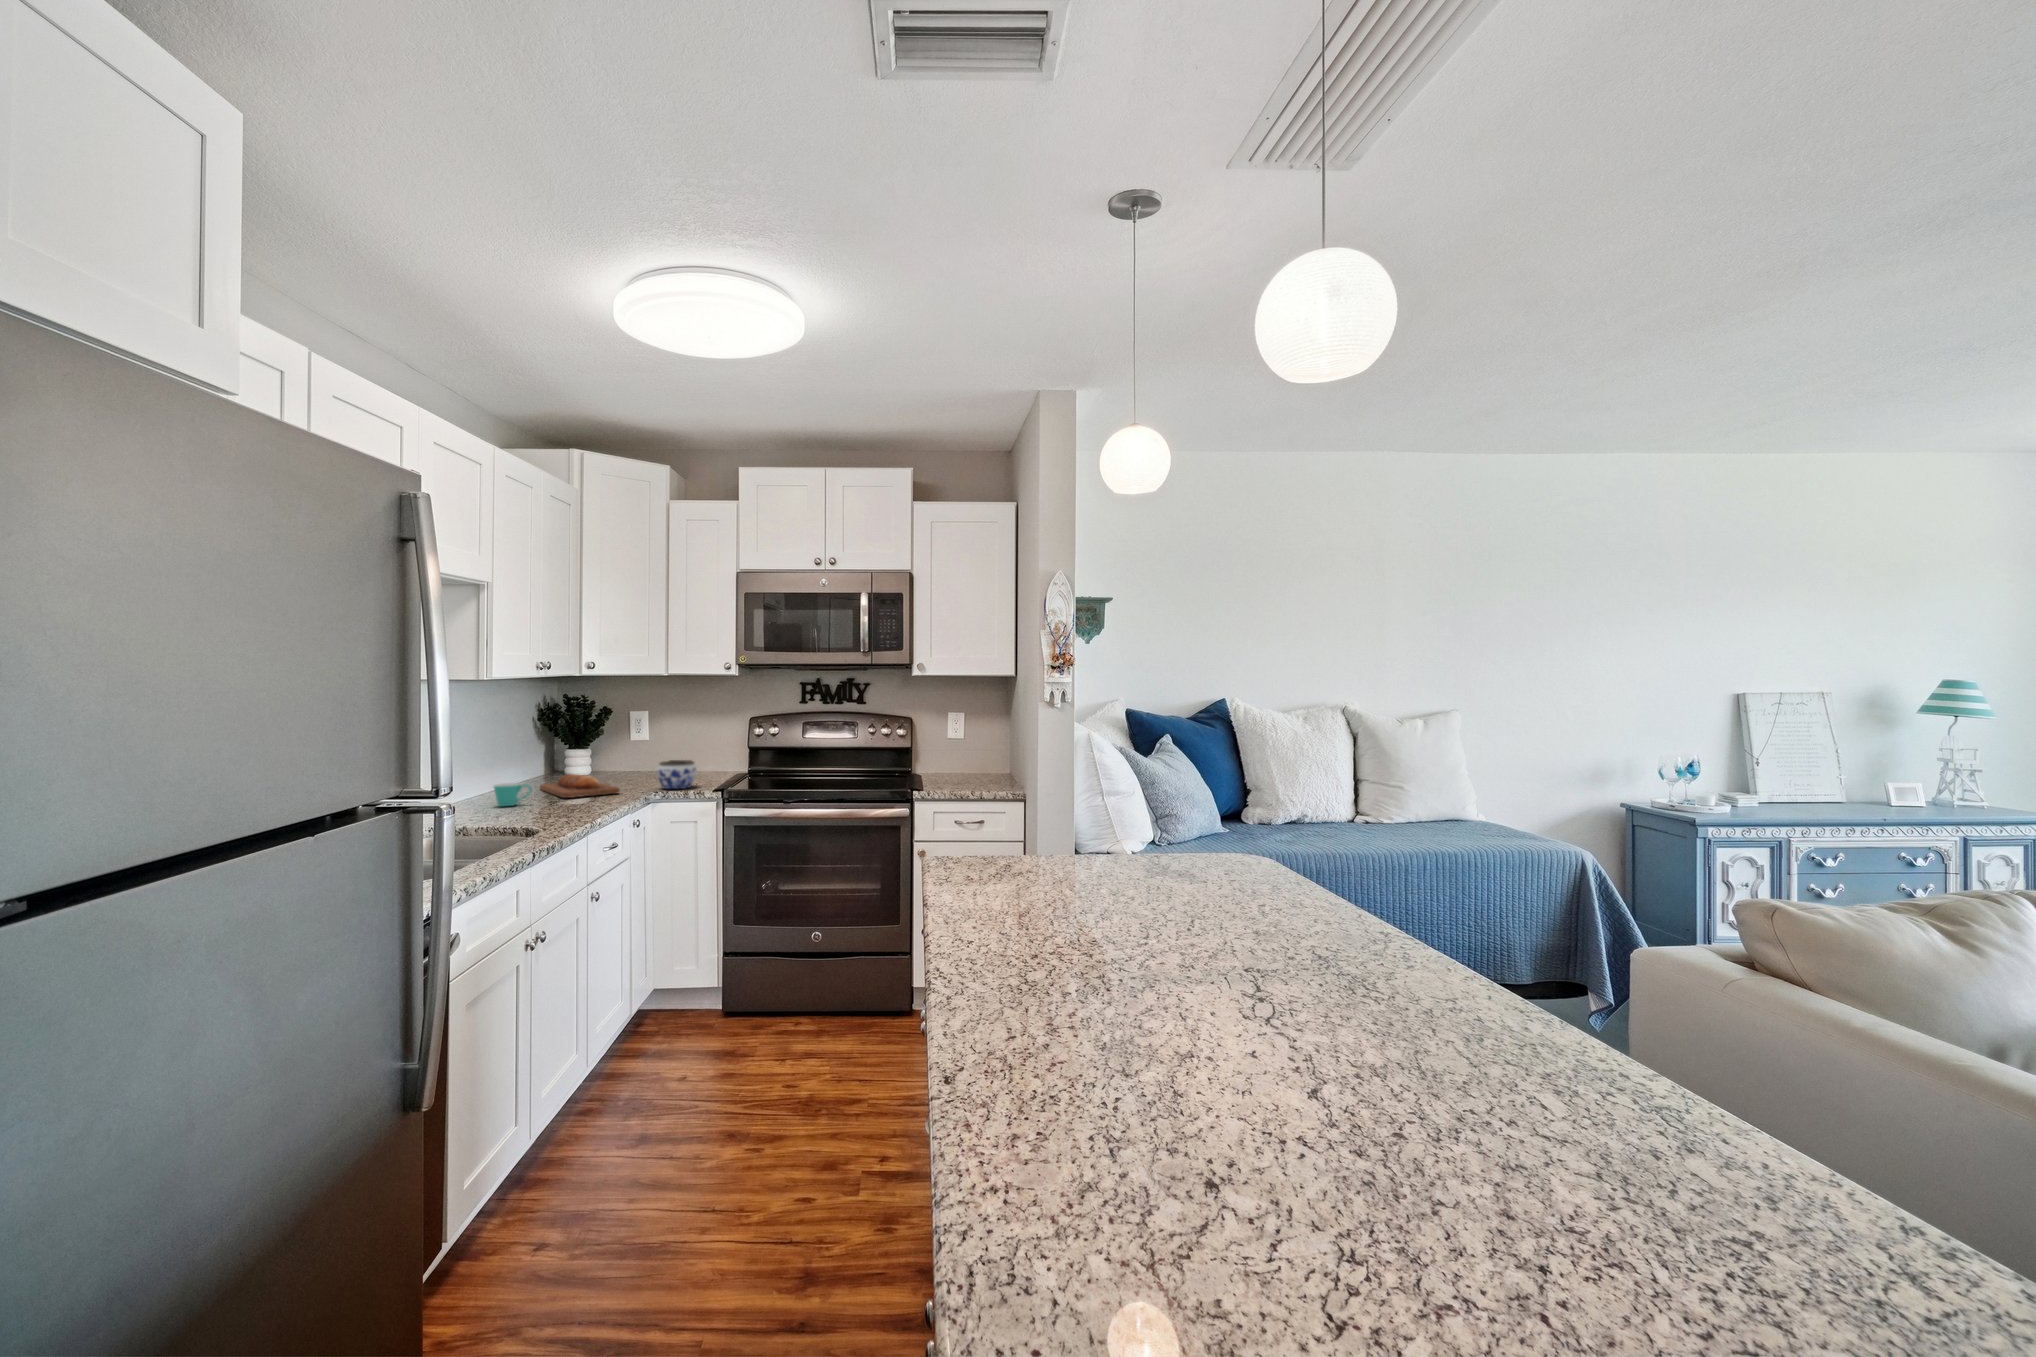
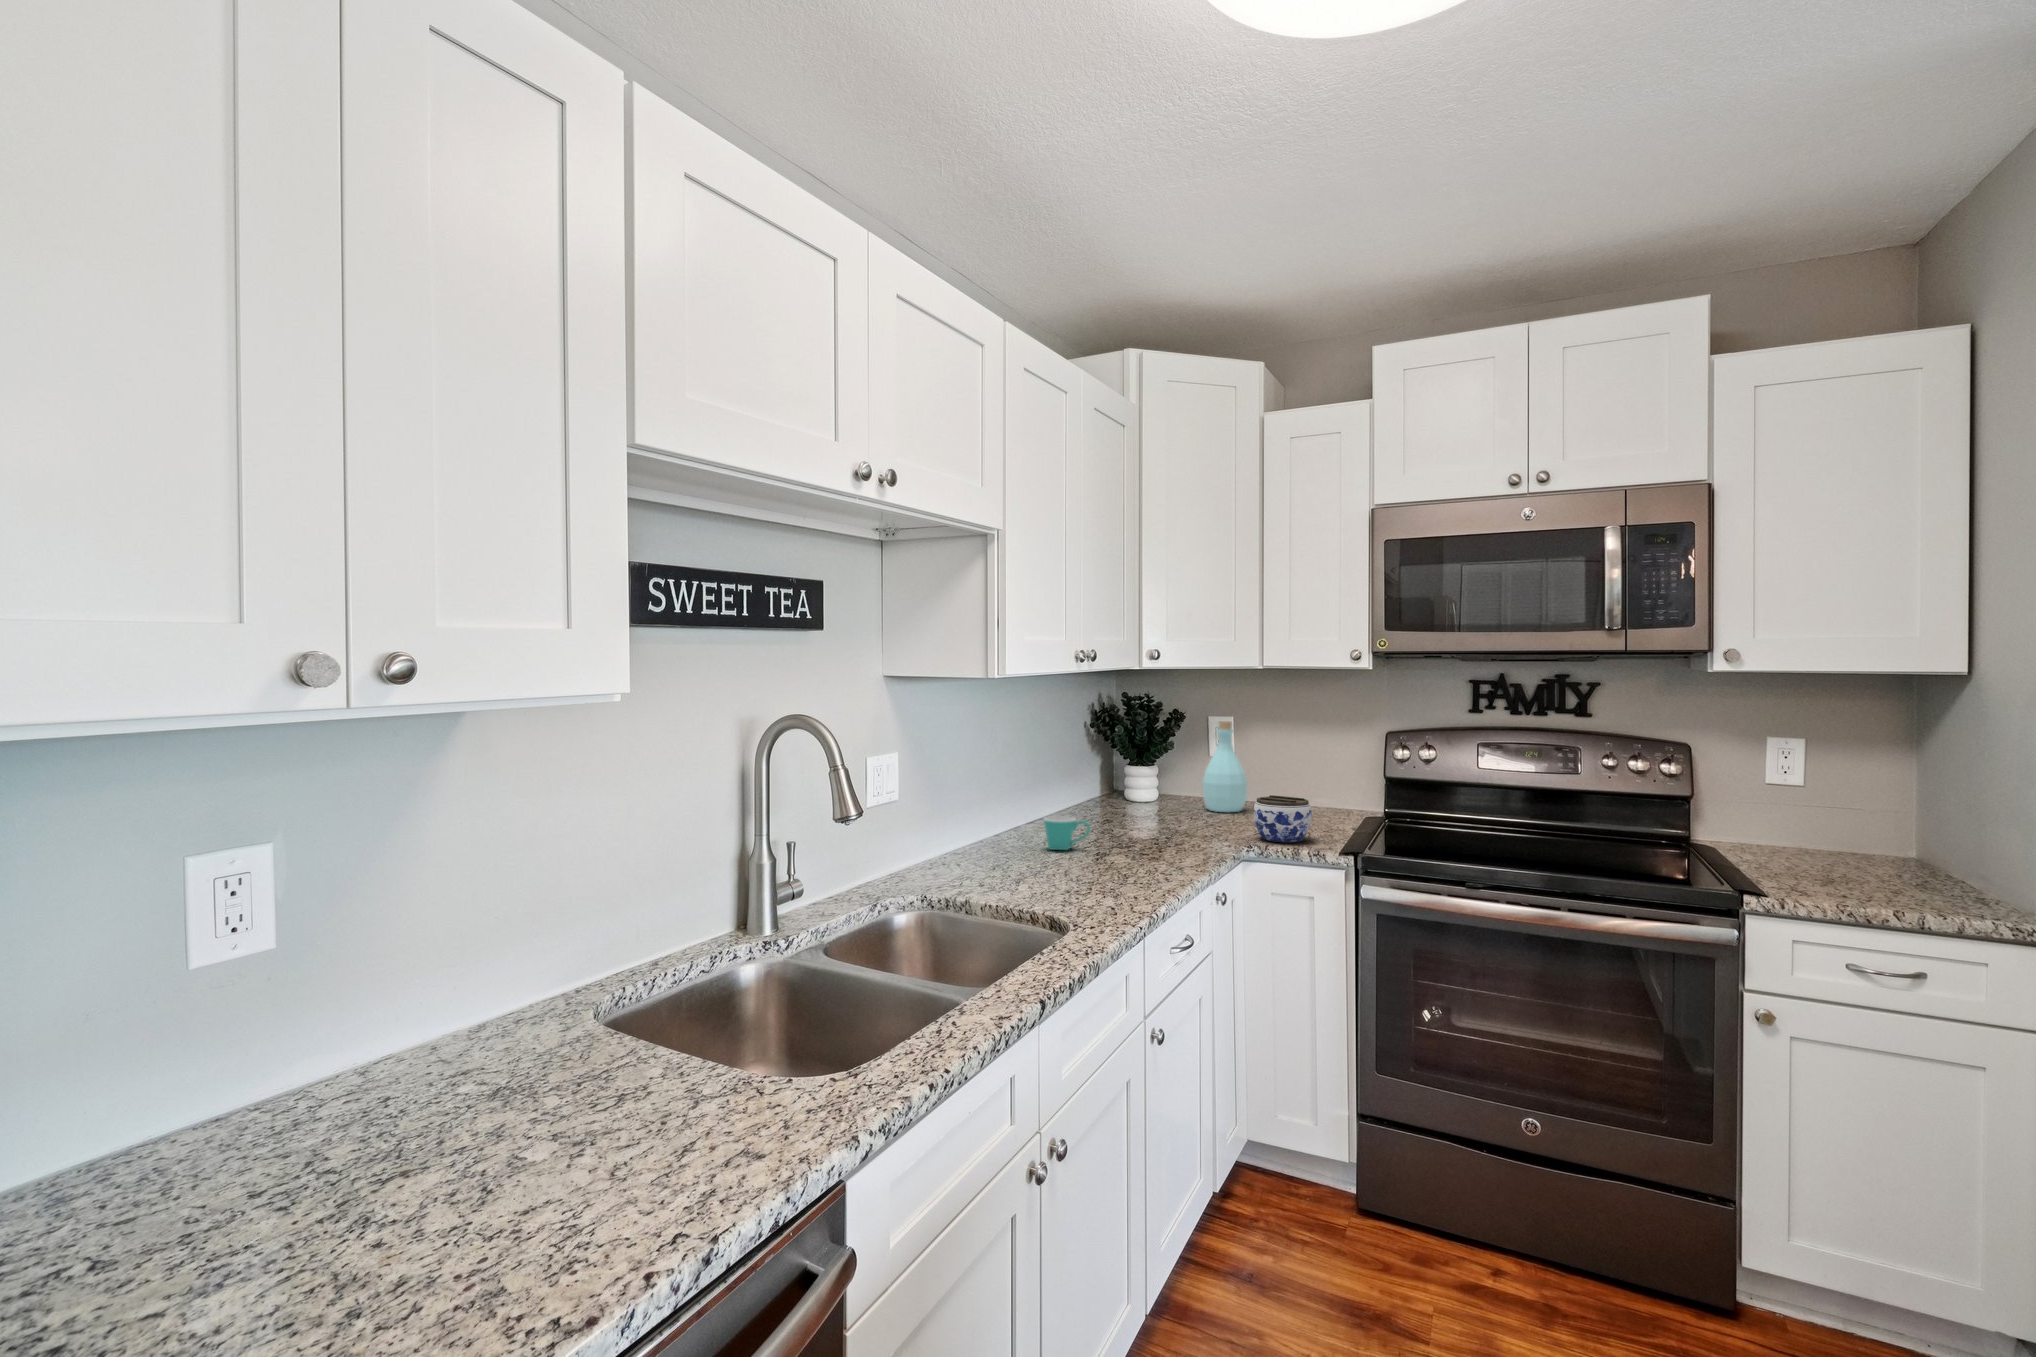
bottle: none [626,714,659,777] -> present [1202,721,1247,812]
bread loaf: present [540,774,619,798] -> none [1097,804,1203,843]

